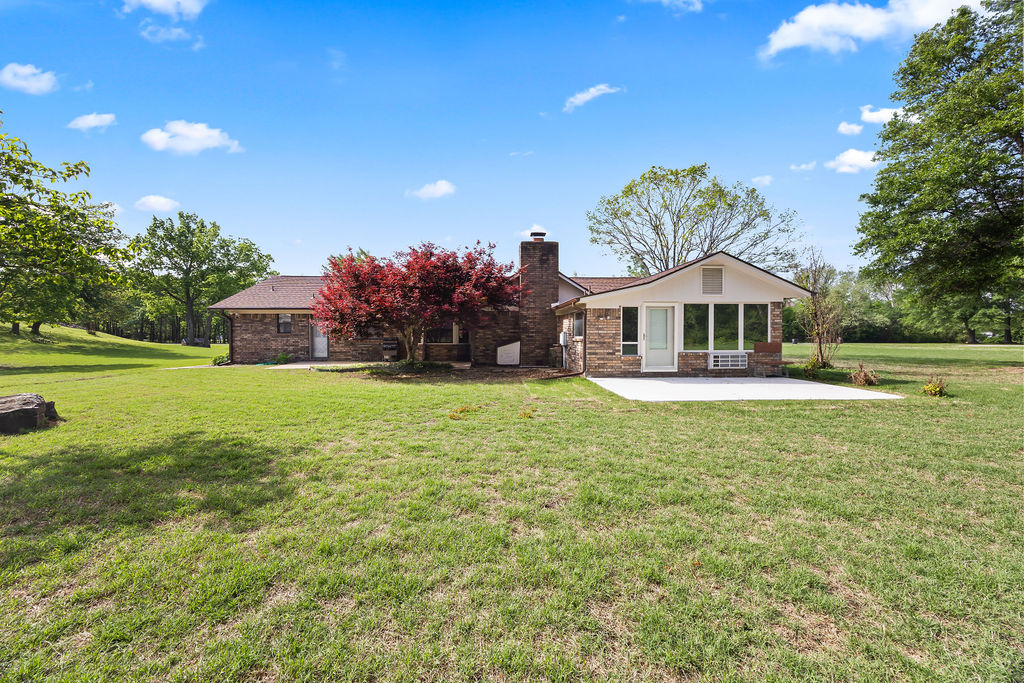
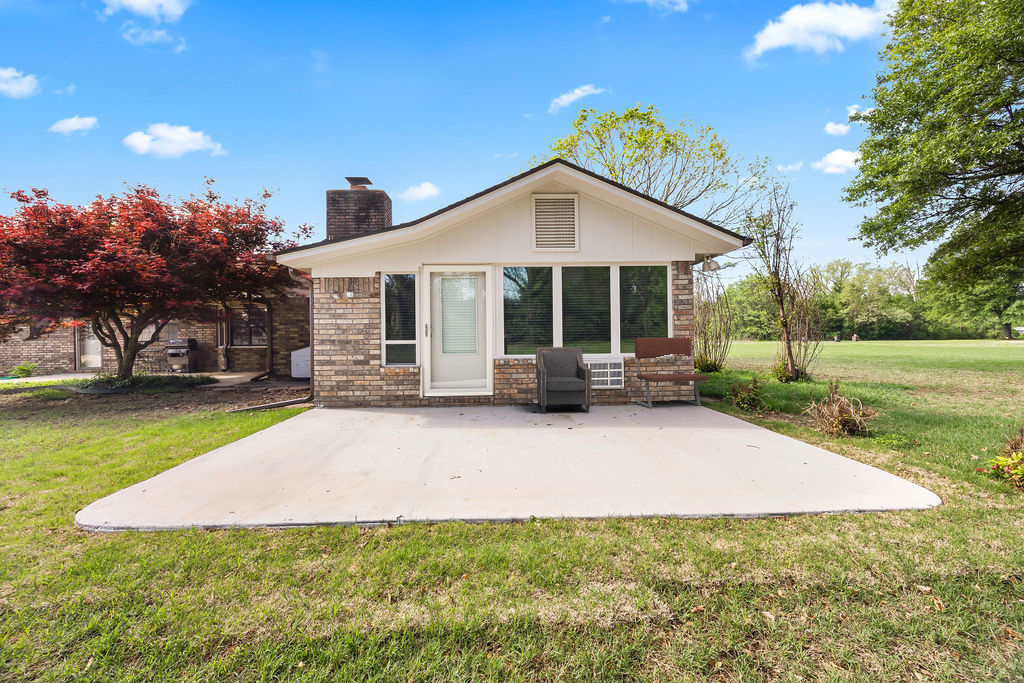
chair: none [703,347,740,380] -> present [536,347,592,413]

